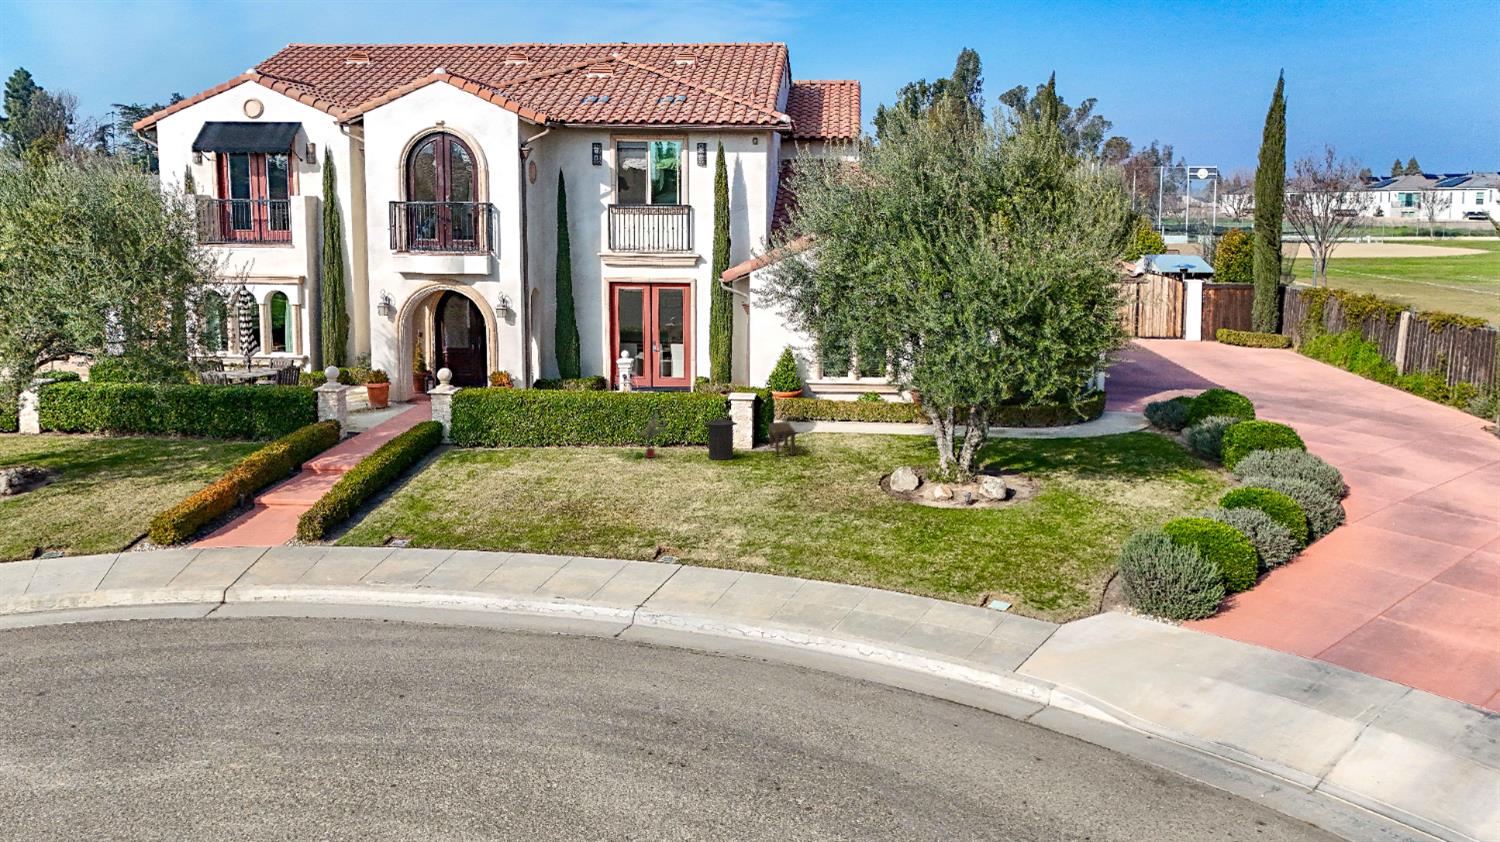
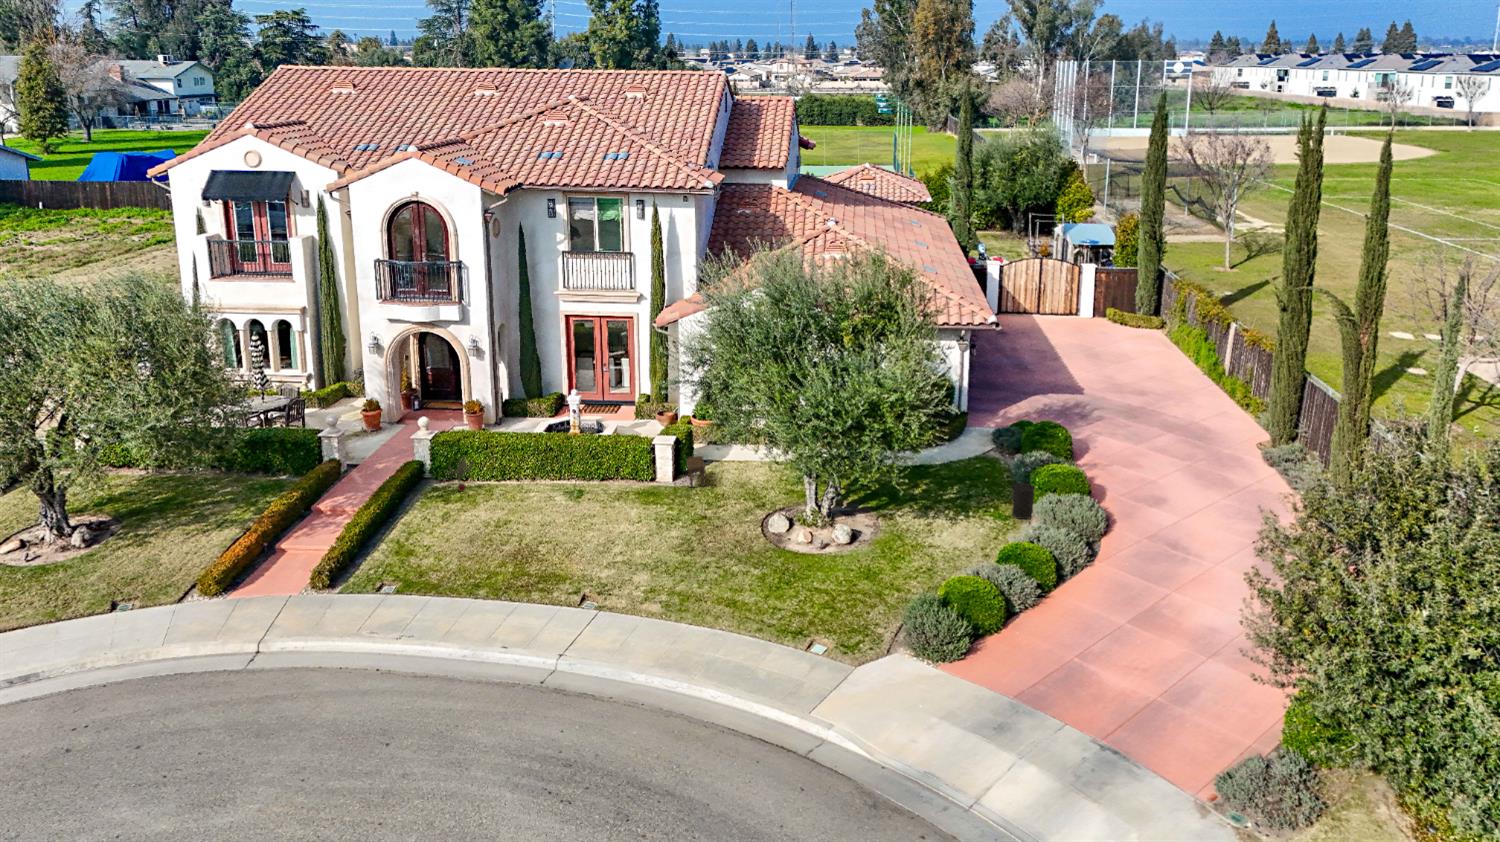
potted tree: present [633,414,667,458] -> present [448,457,473,491]
trash can: present [704,416,737,460] -> present [1012,483,1036,519]

